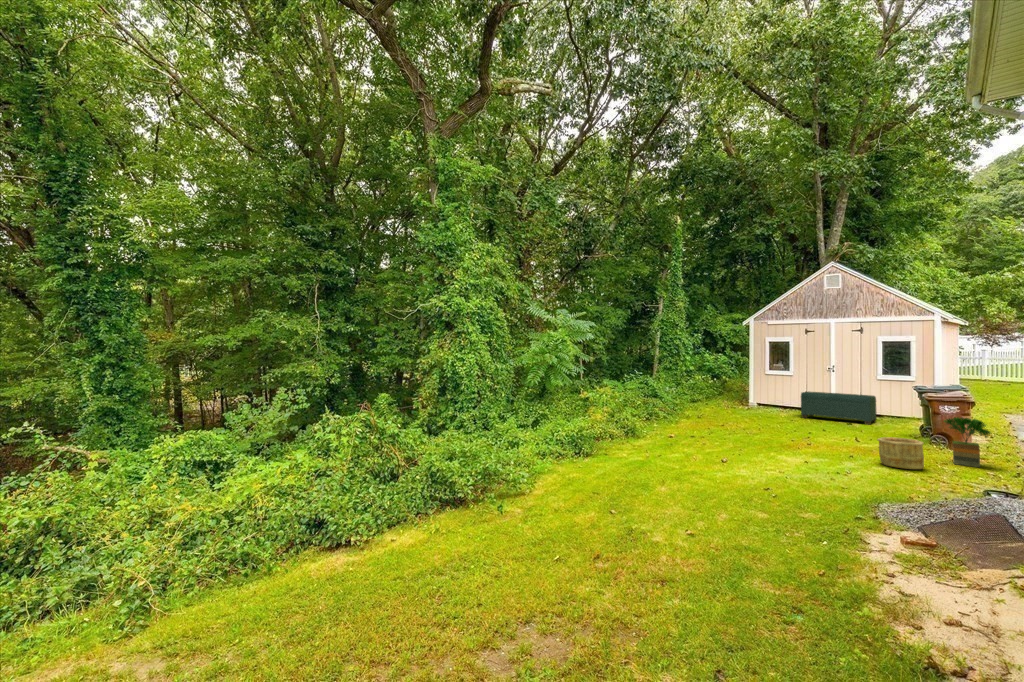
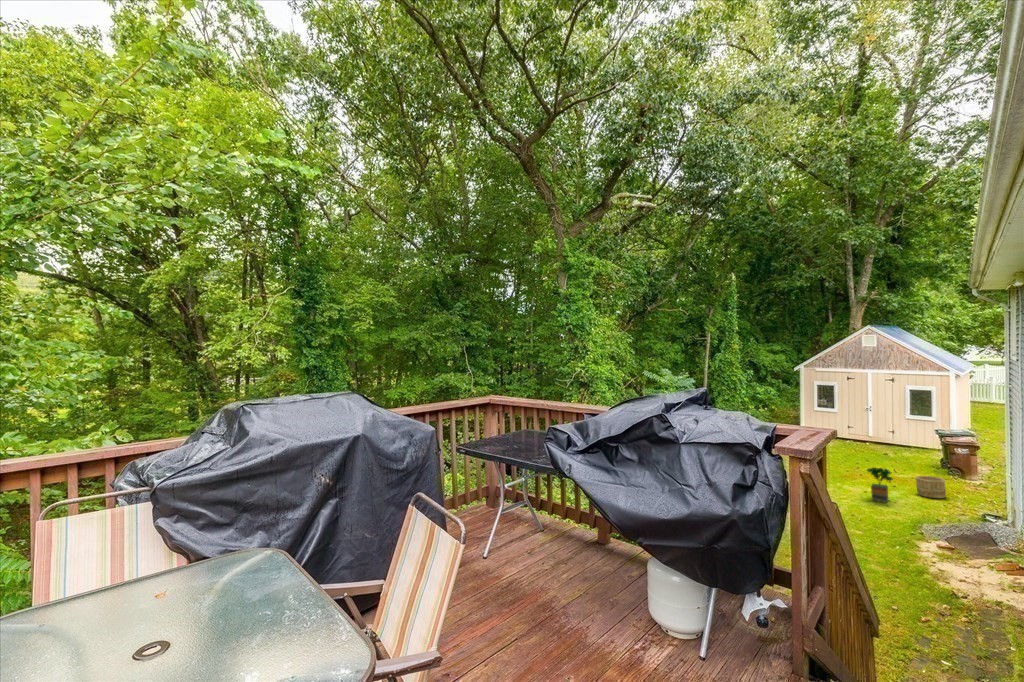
bench: present [801,392,876,425] -> none [847,428,908,457]
potted tree: present [944,417,990,467] -> present [867,467,893,503]

